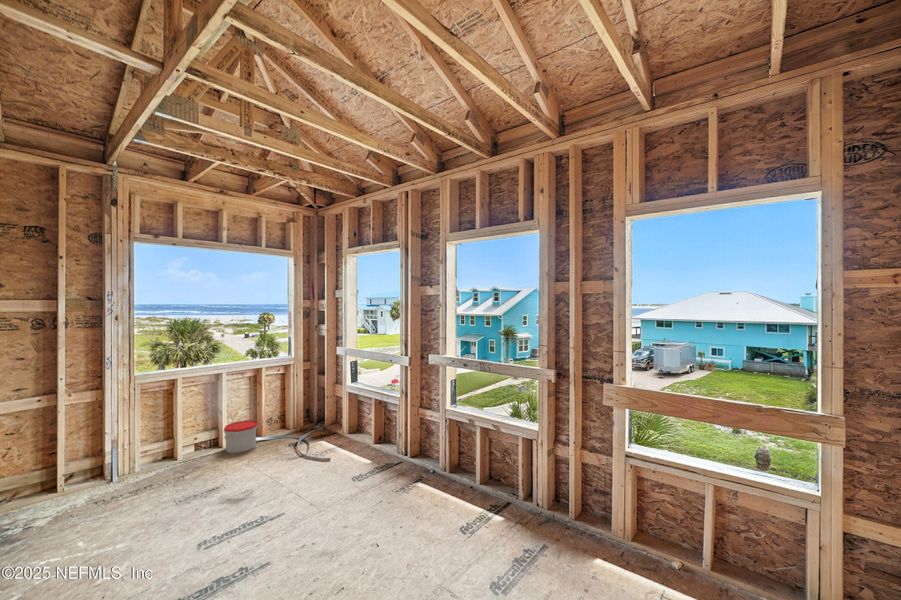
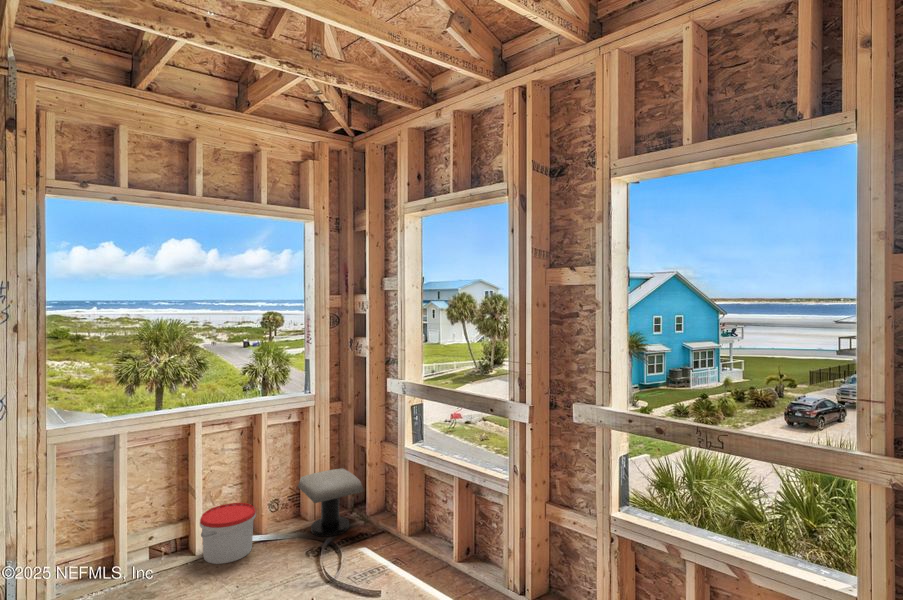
stool: none [284,401,324,438] -> present [298,468,364,537]

